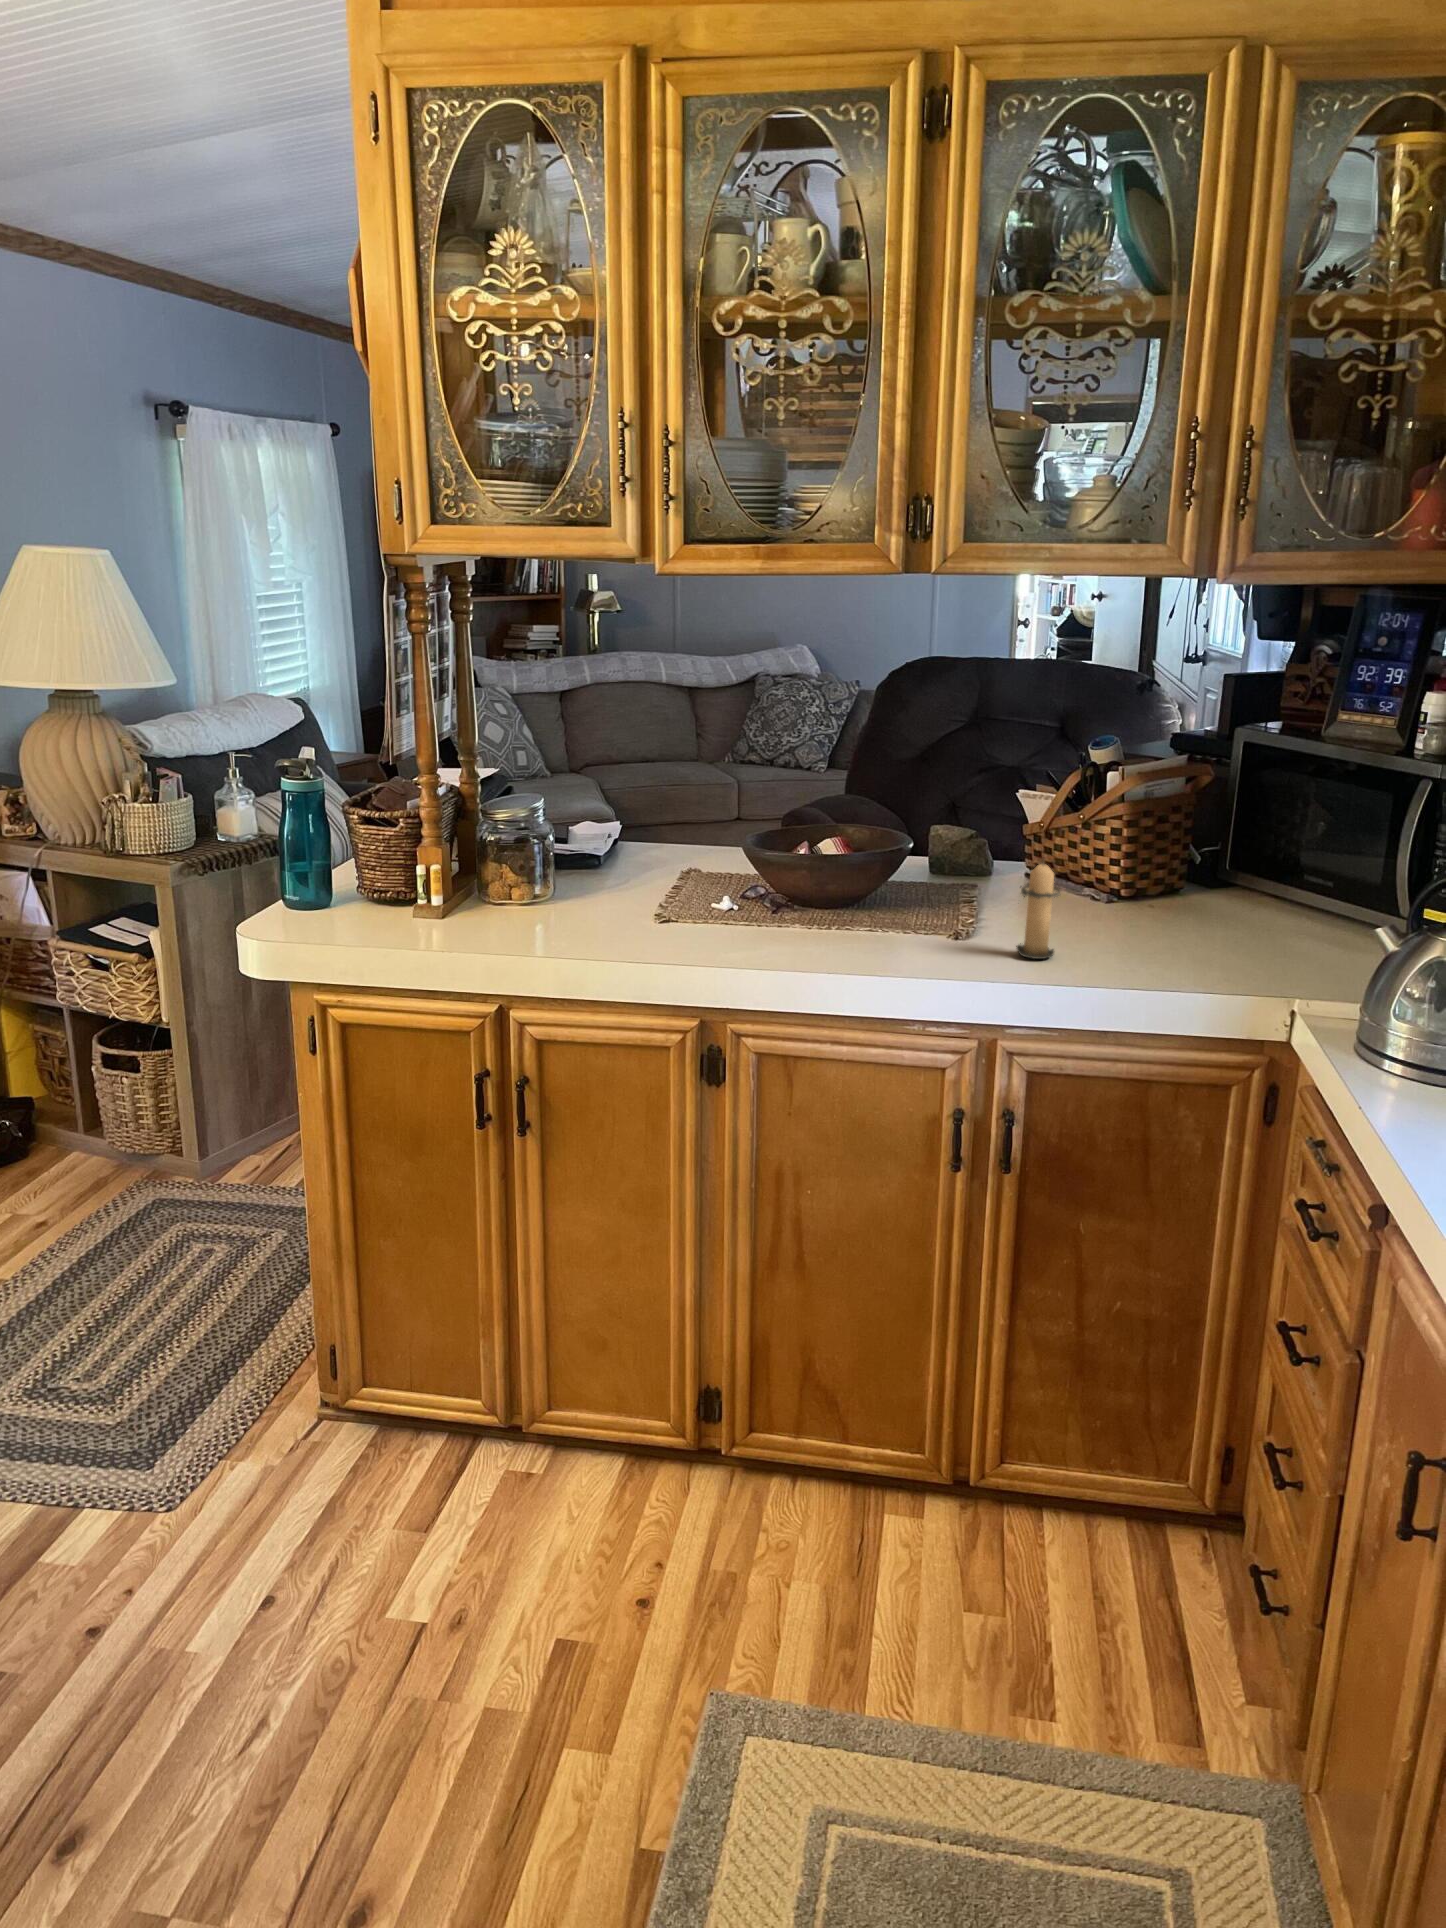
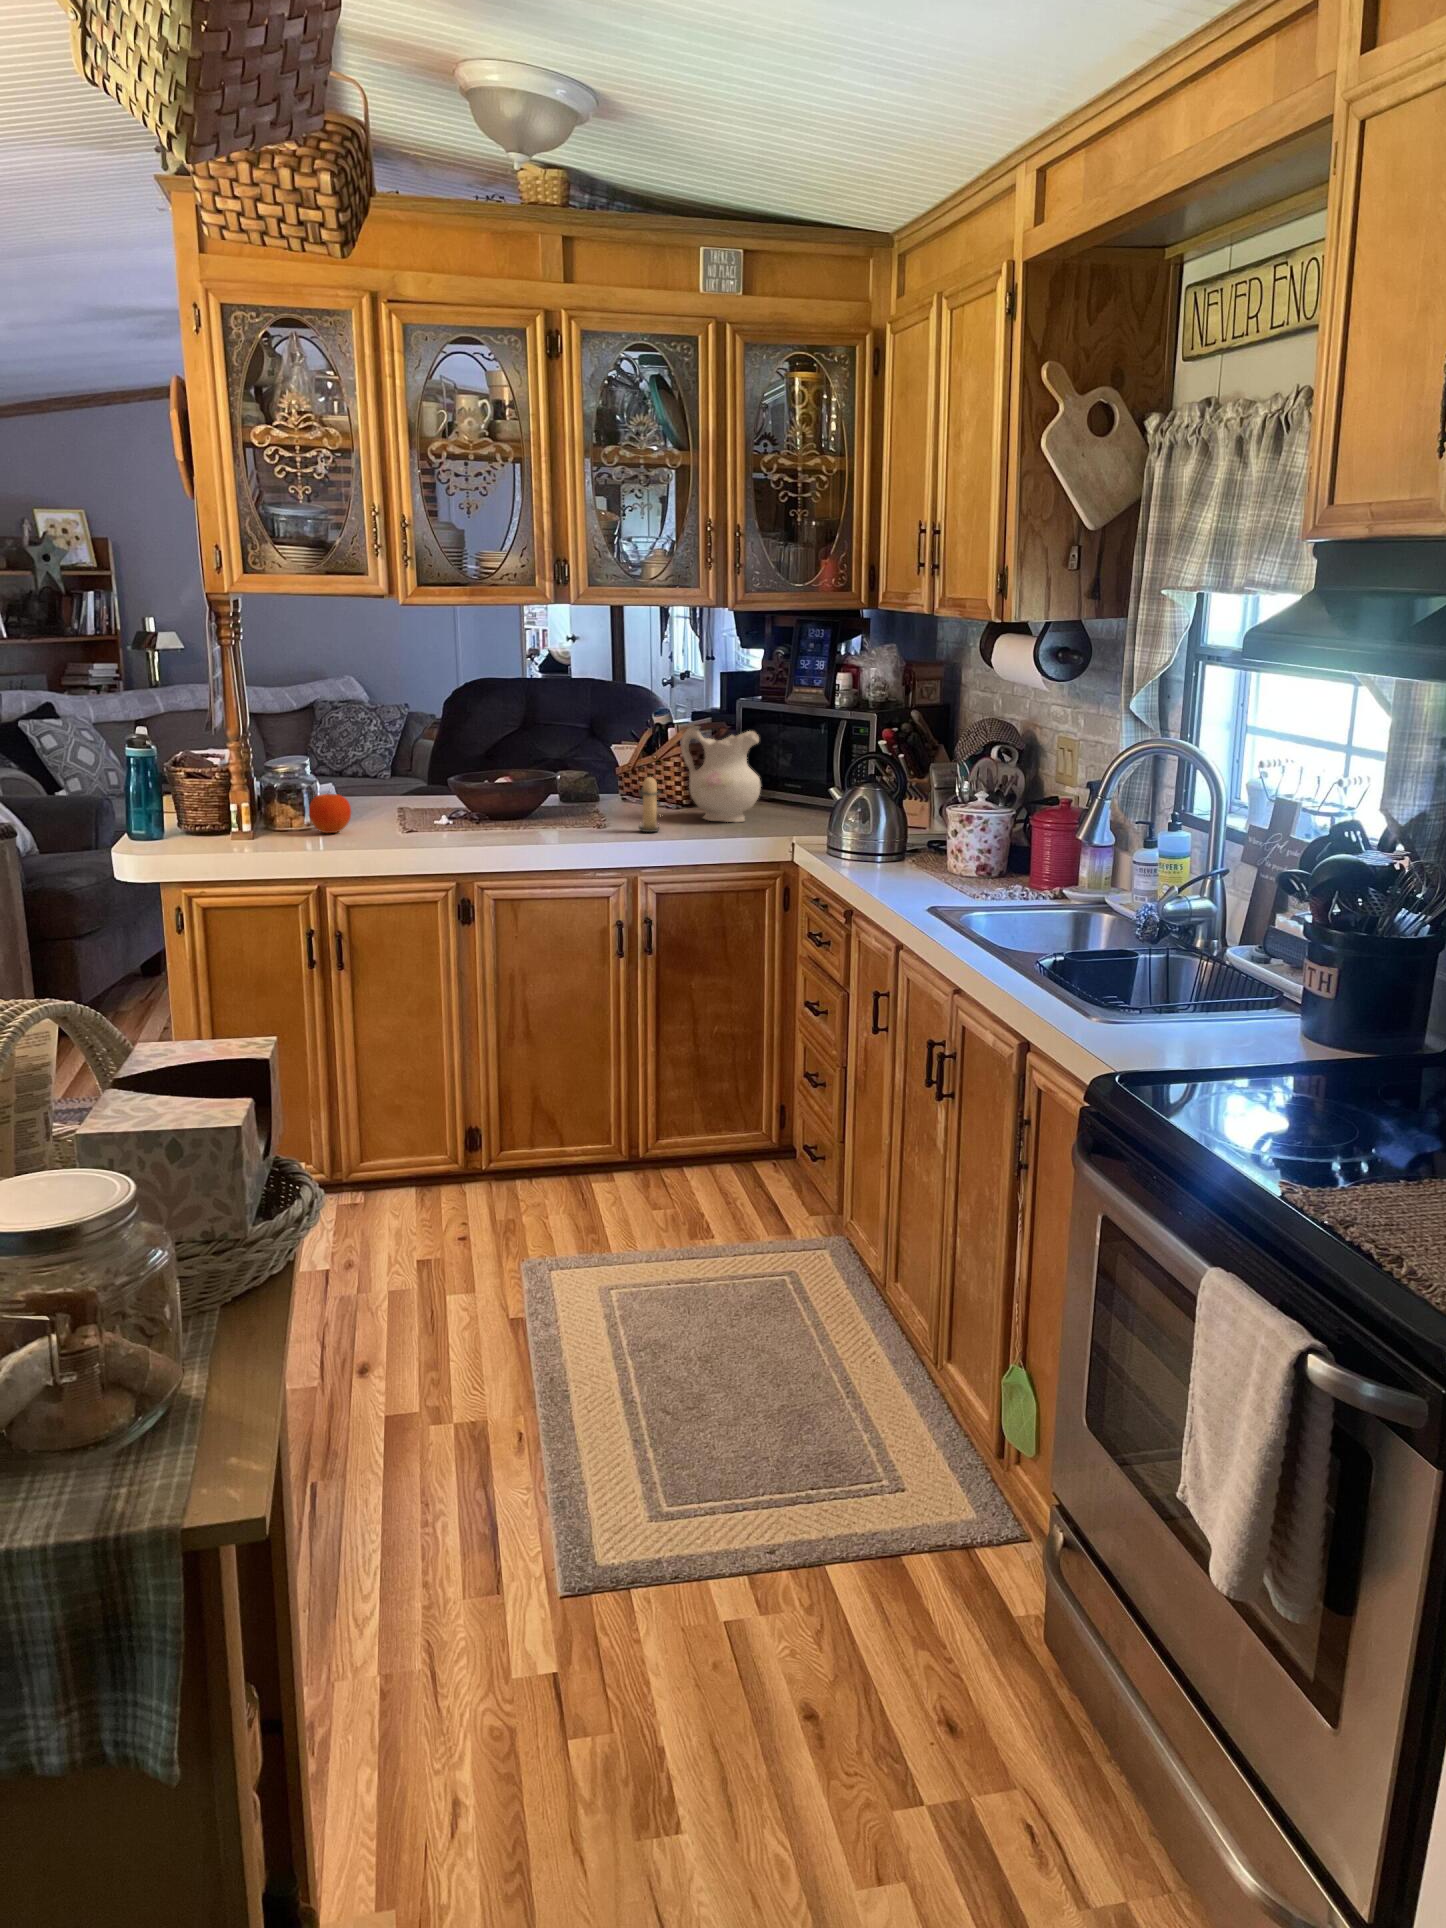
ceramic pitcher: none [1117,773,1257,948] -> present [681,726,761,822]
fruit: none [510,849,574,911] -> present [309,793,351,833]

